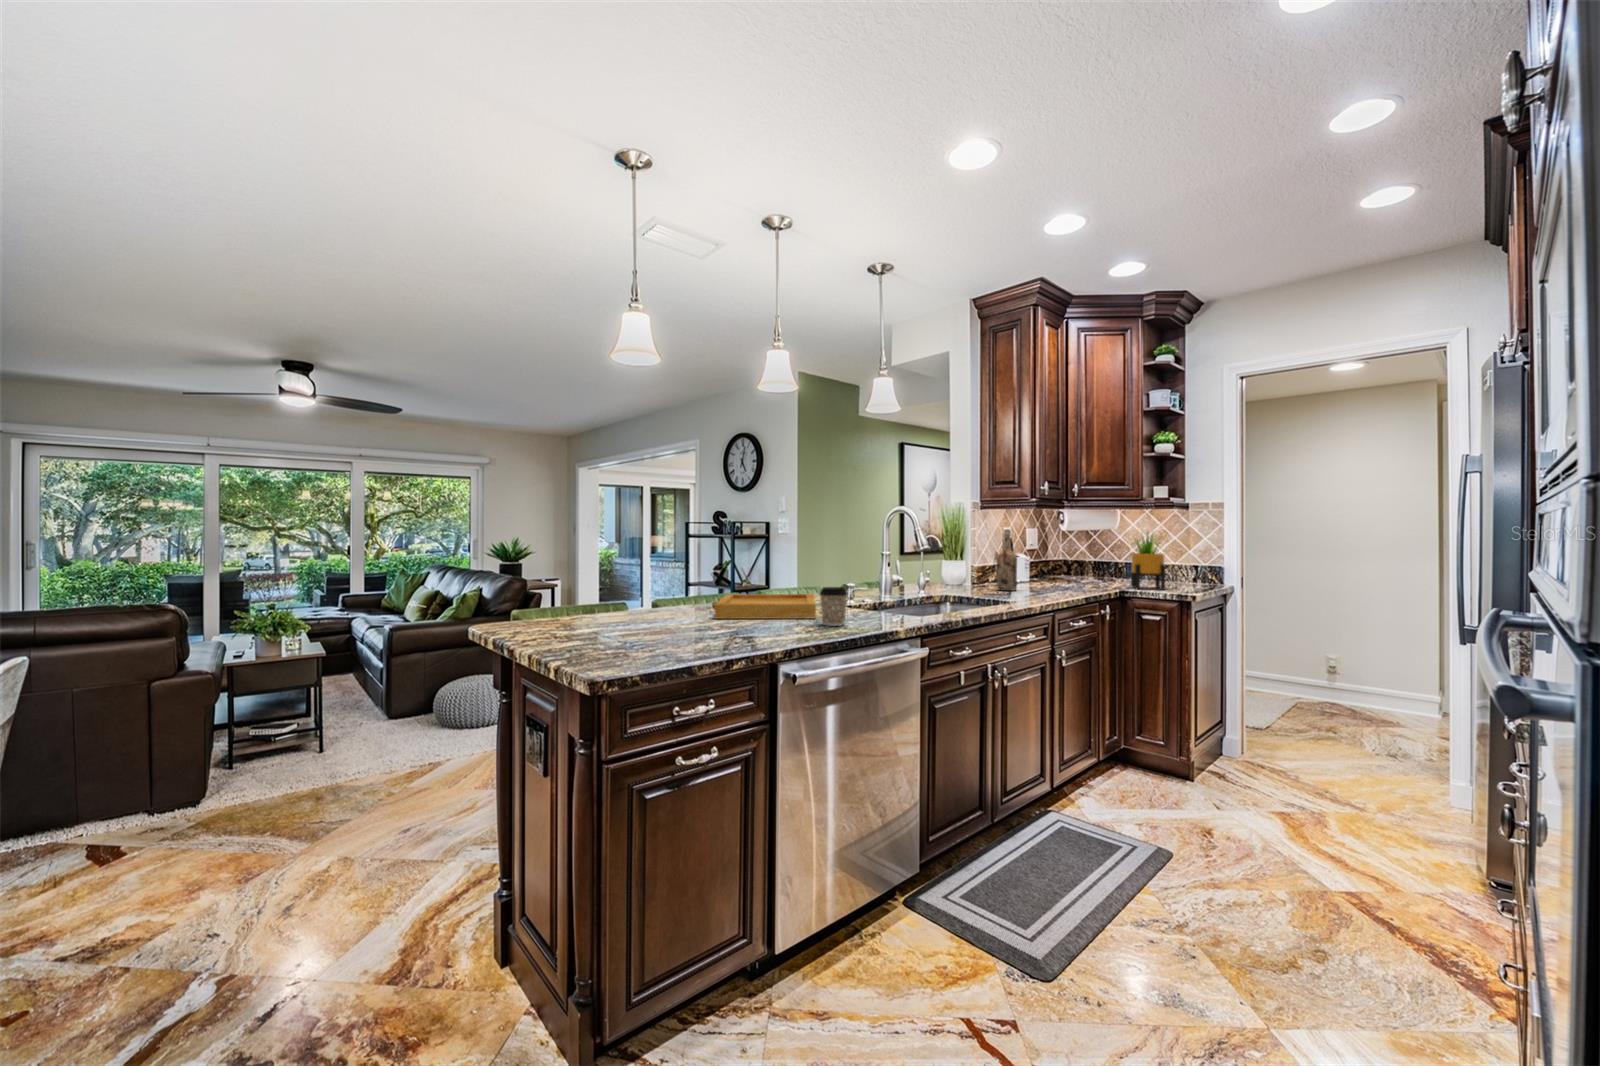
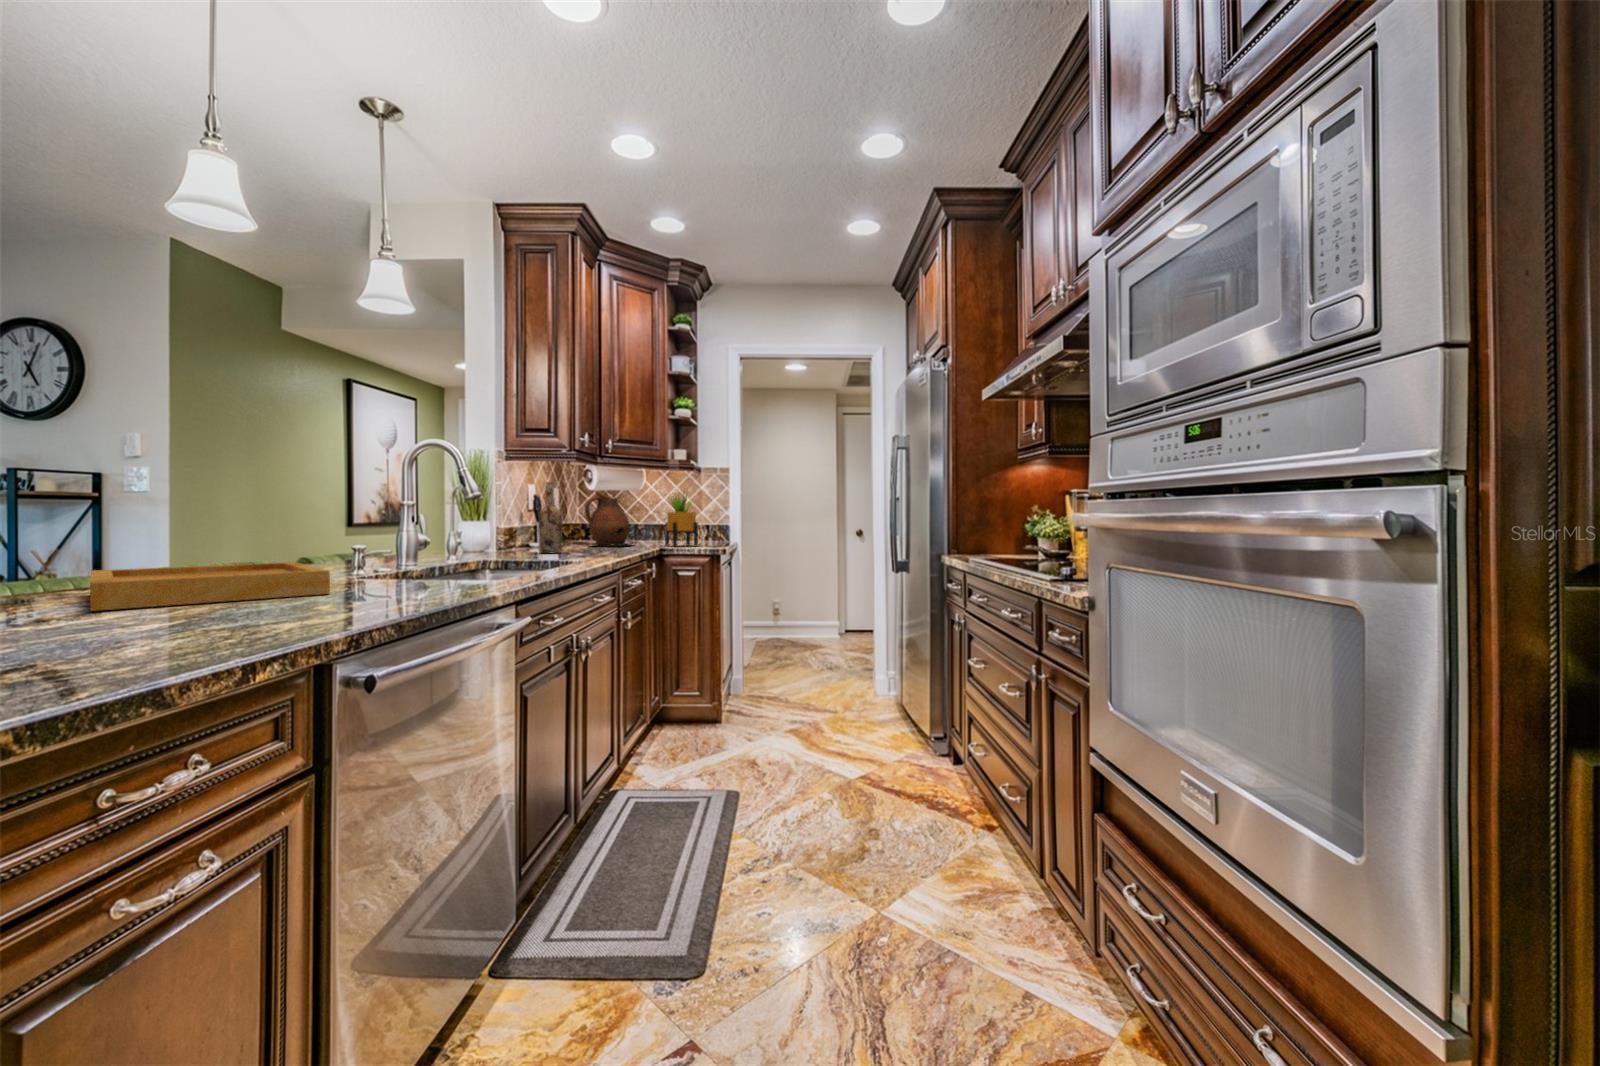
ceramic pitcher: none [1051,533,1103,586] -> present [585,491,629,546]
coffee cup: present [820,587,847,626] -> none [351,539,404,599]

